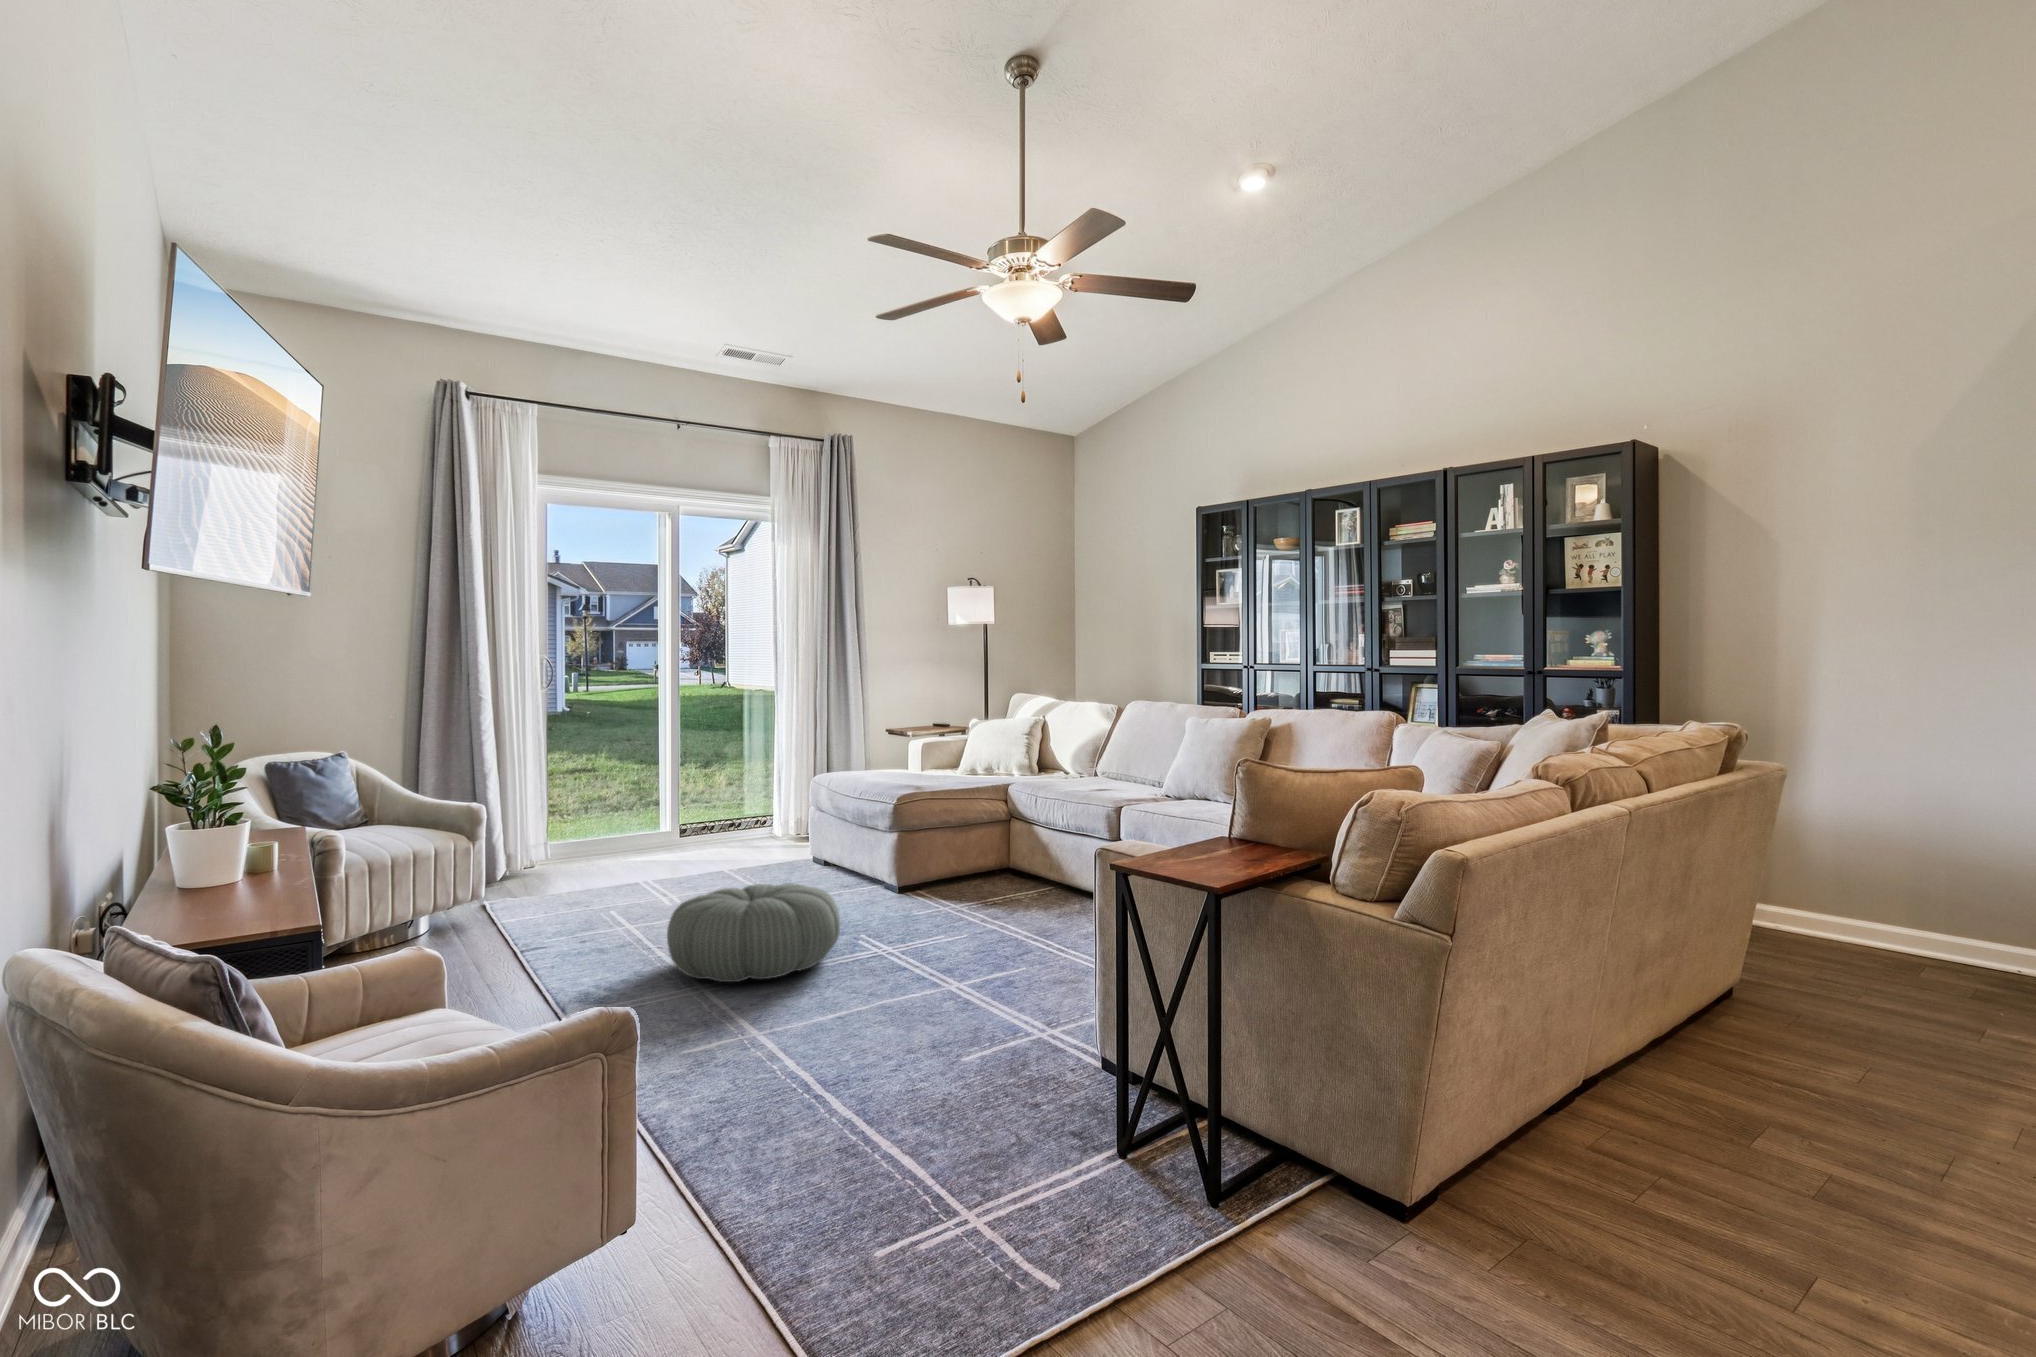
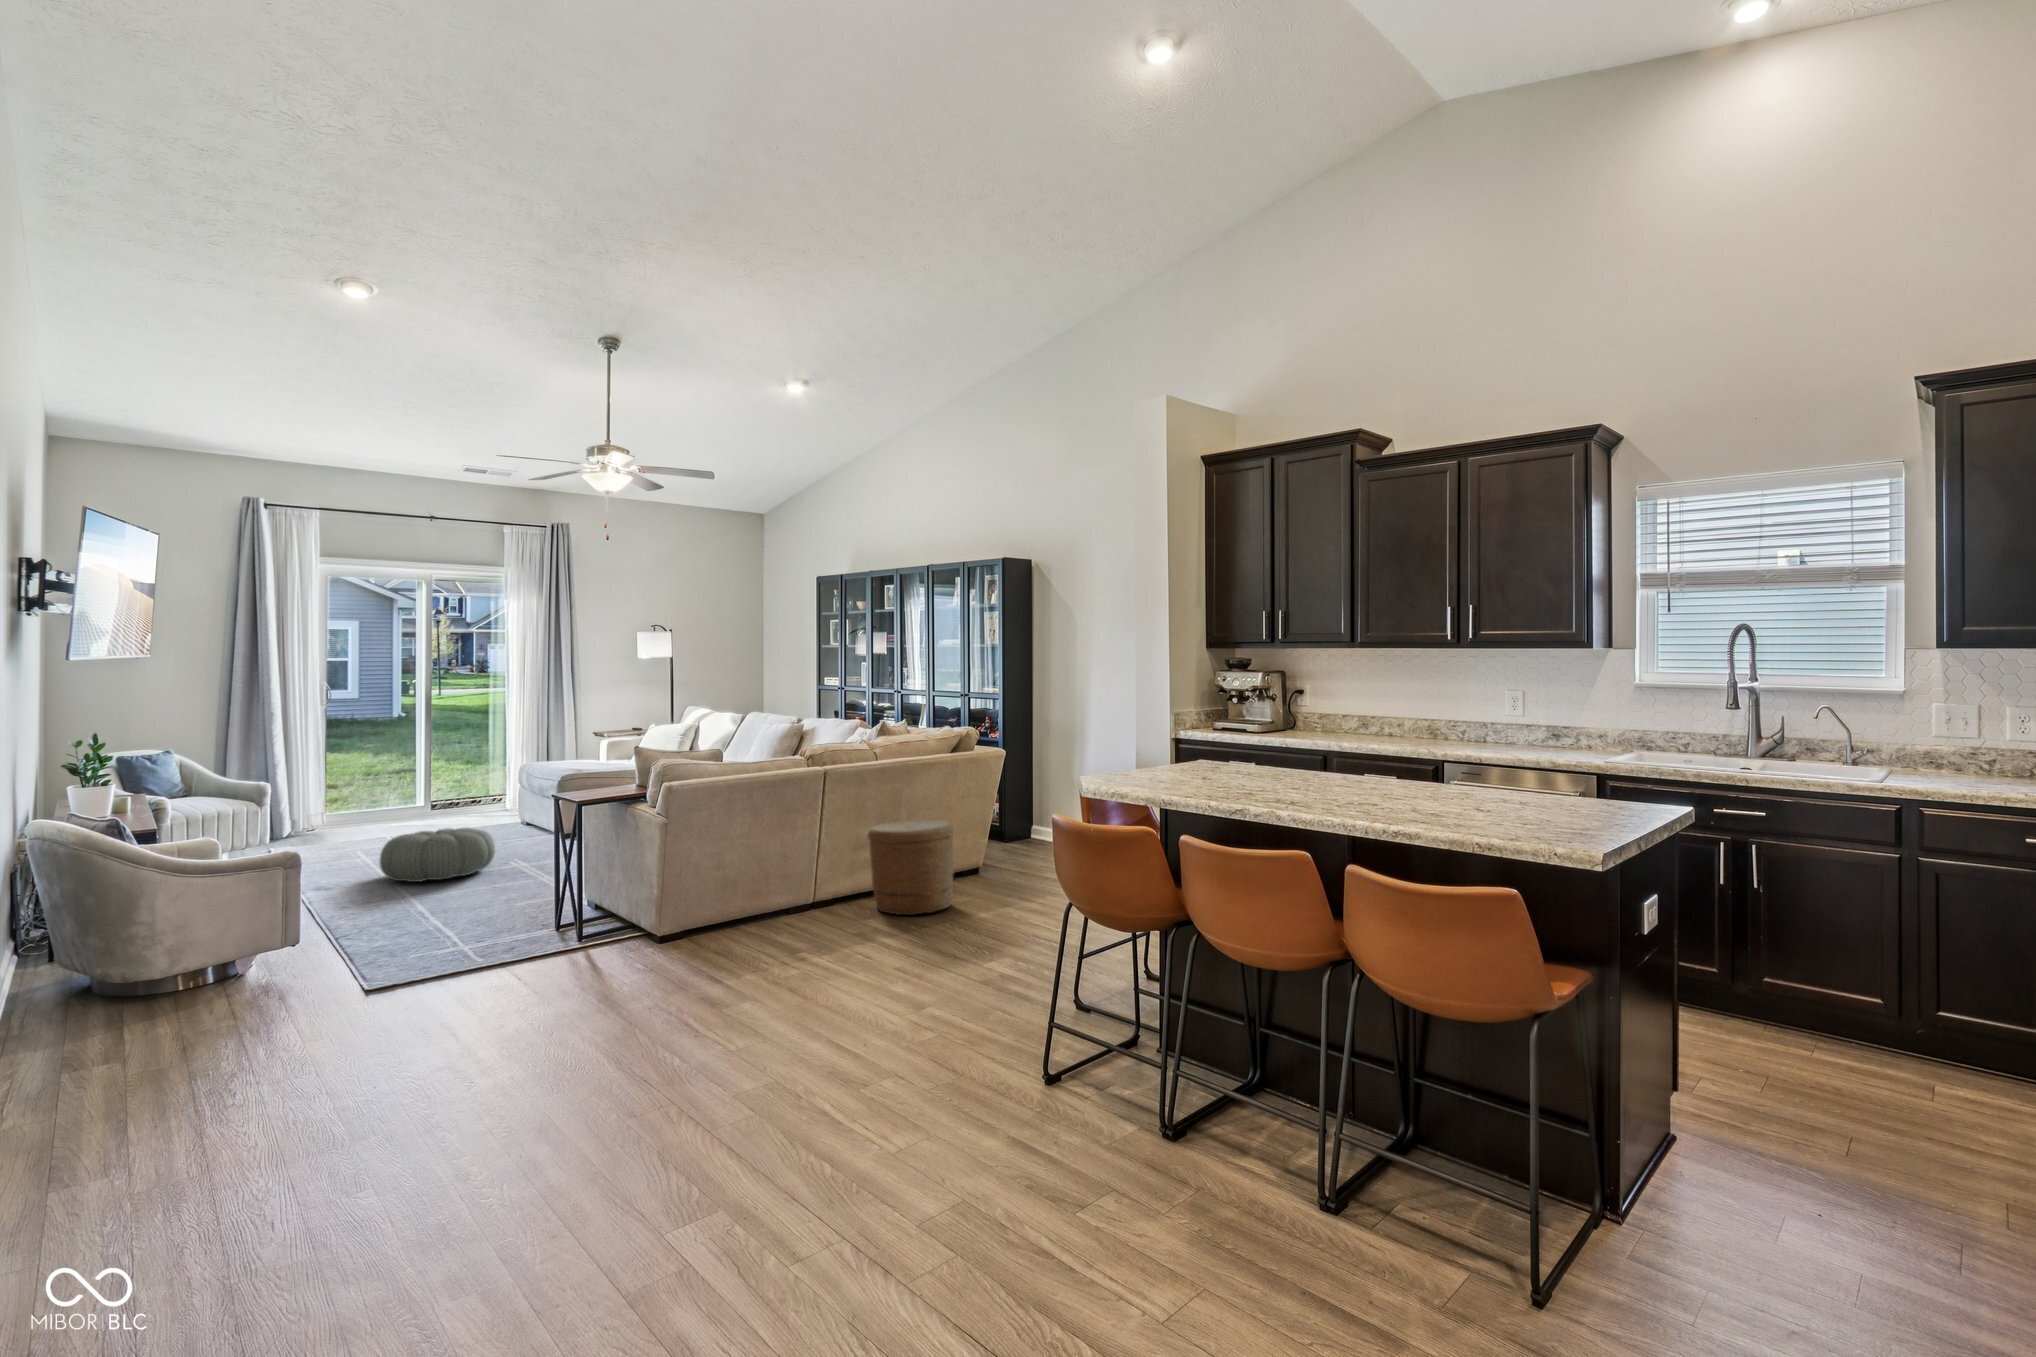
woven basket: none [1662,901,1891,1125] -> present [867,820,954,915]

